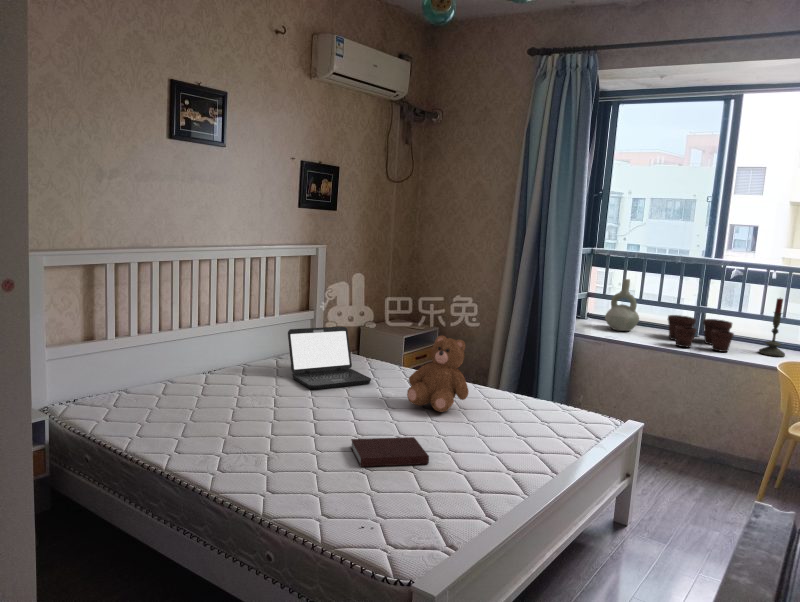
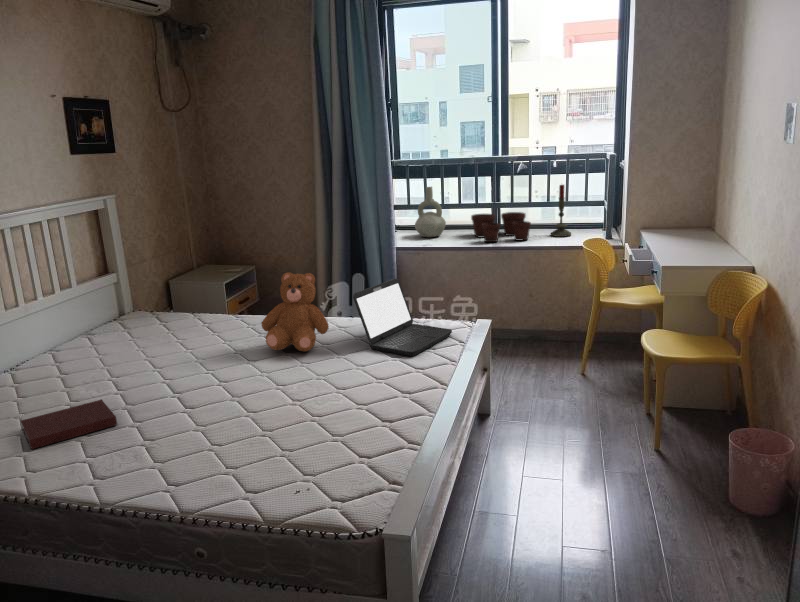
laptop: present [288,327,371,390] -> present [353,279,452,356]
notebook: present [351,437,429,467] -> present [21,400,117,449]

